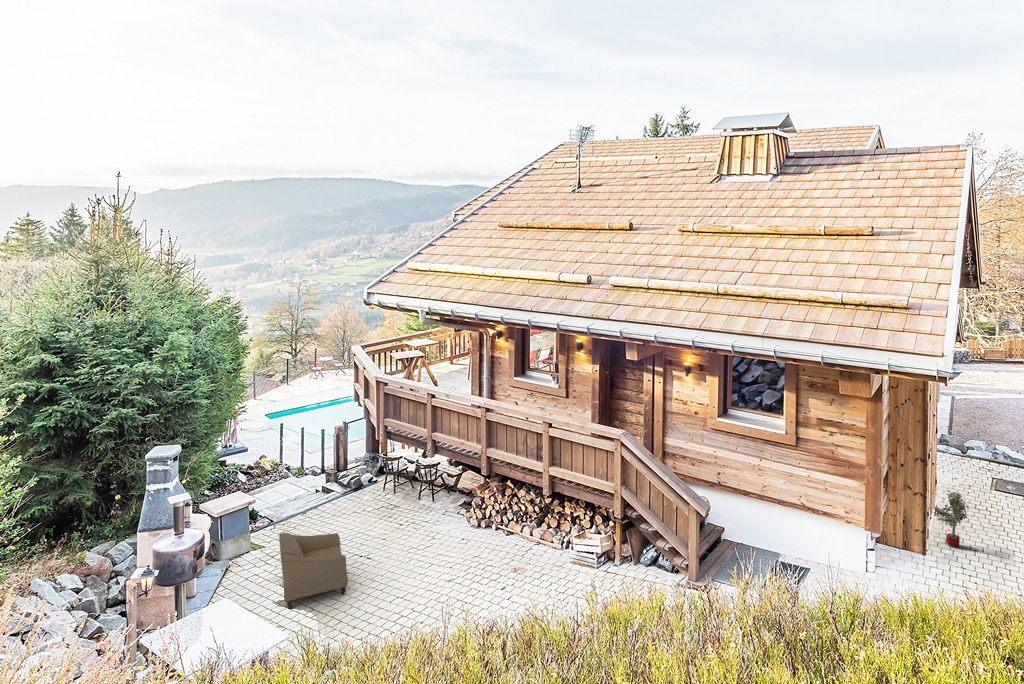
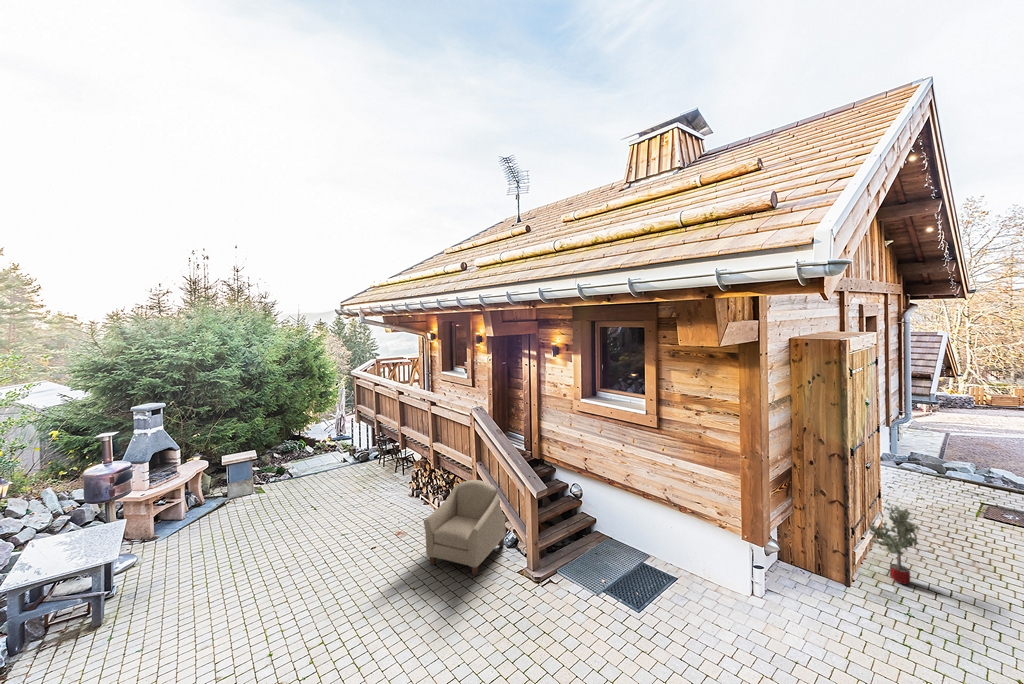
chair: present [279,533,348,609] -> present [424,480,506,575]

